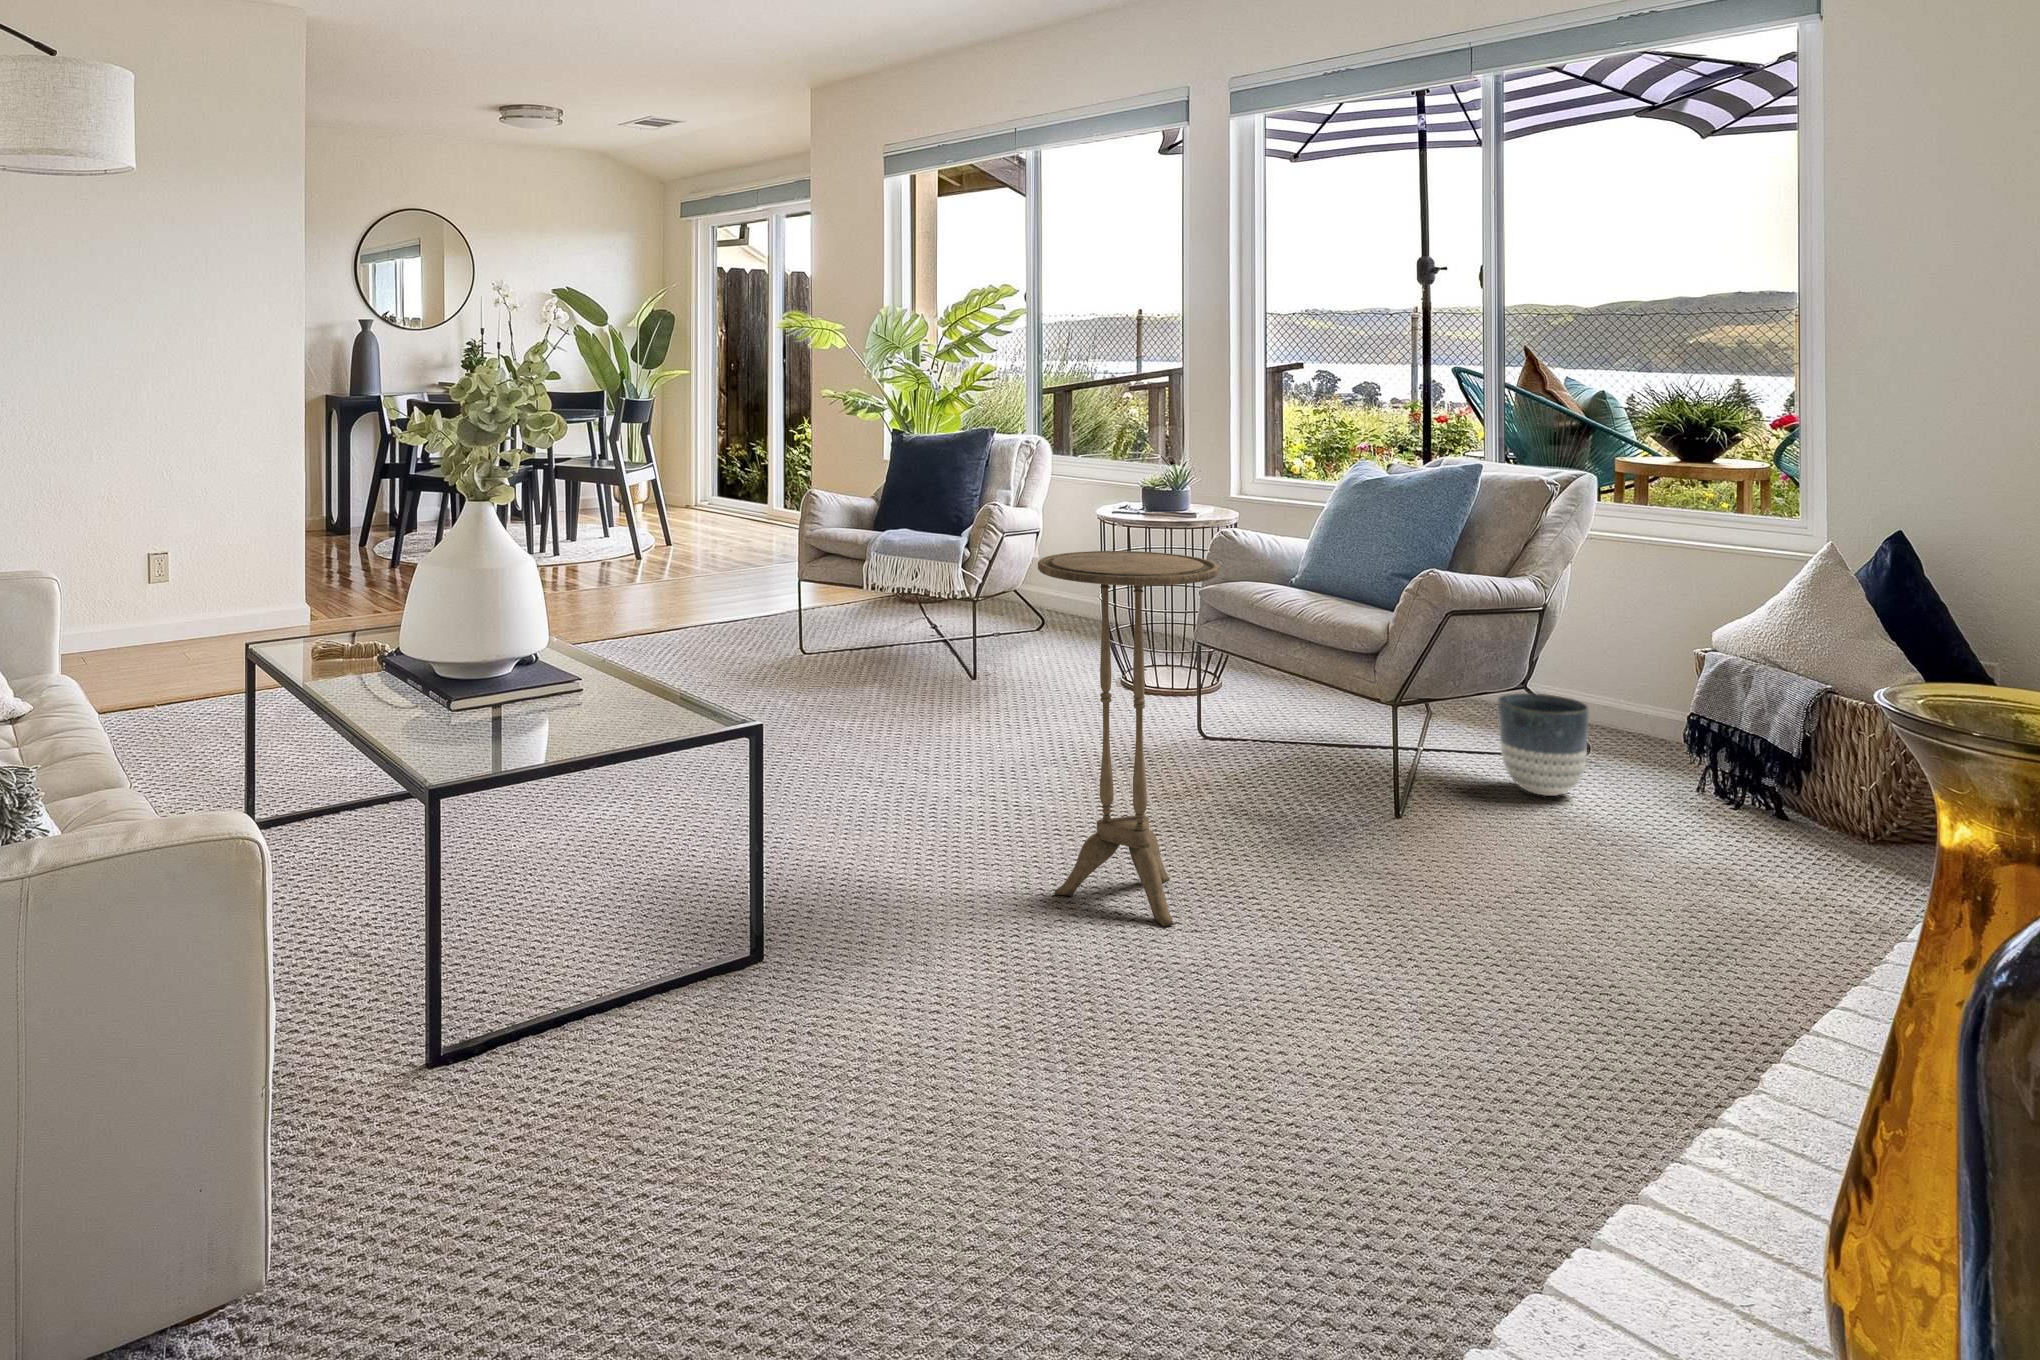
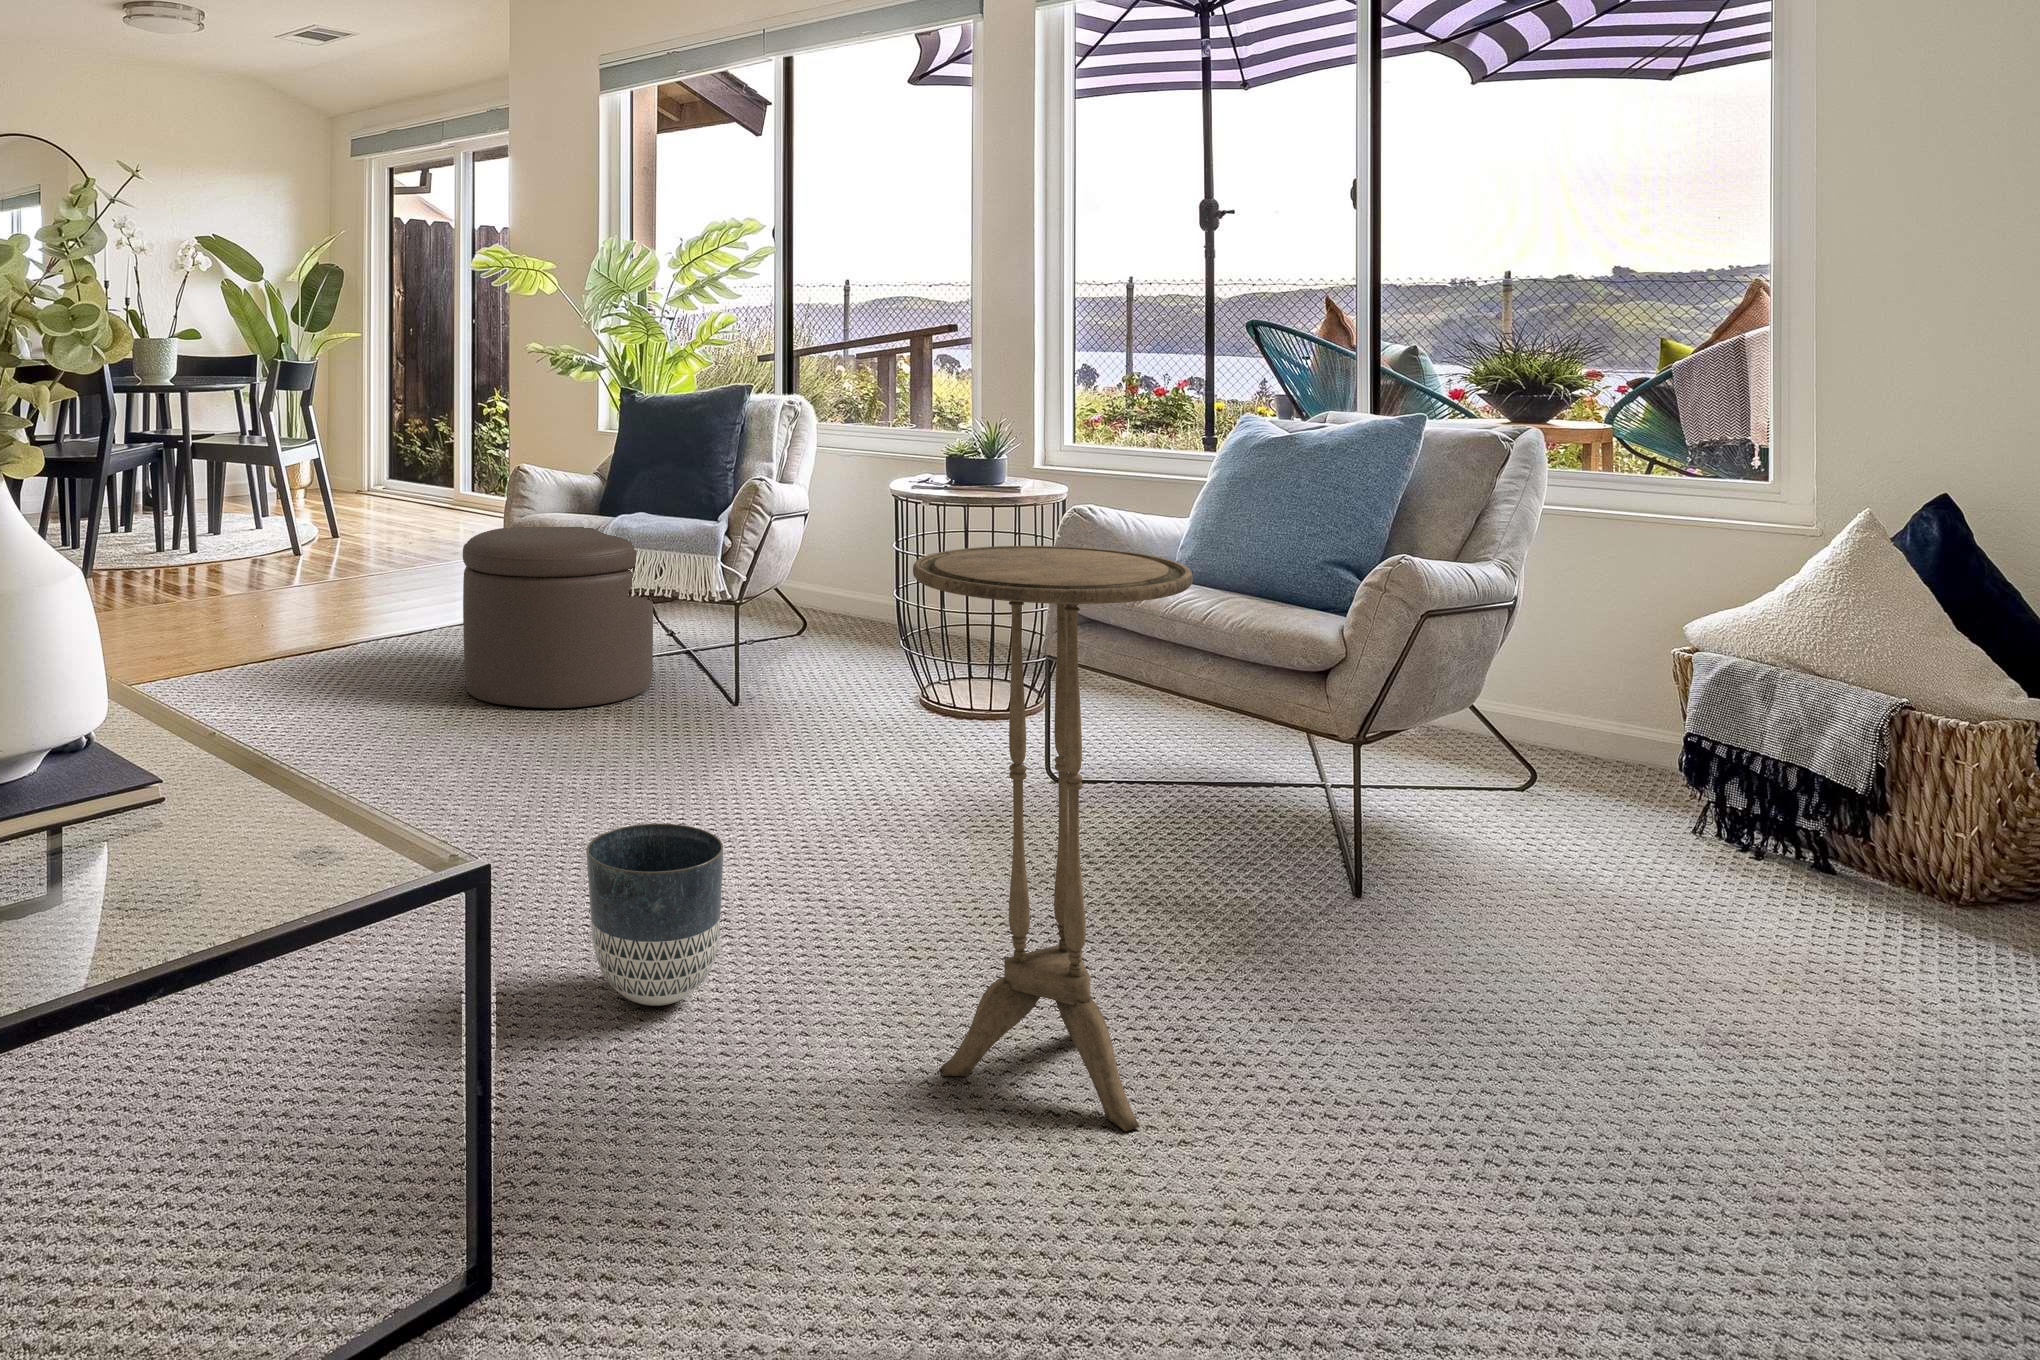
ottoman: none [765,536,911,676] -> present [463,527,653,708]
planter: present [1497,693,1589,796] -> present [587,824,723,1006]

